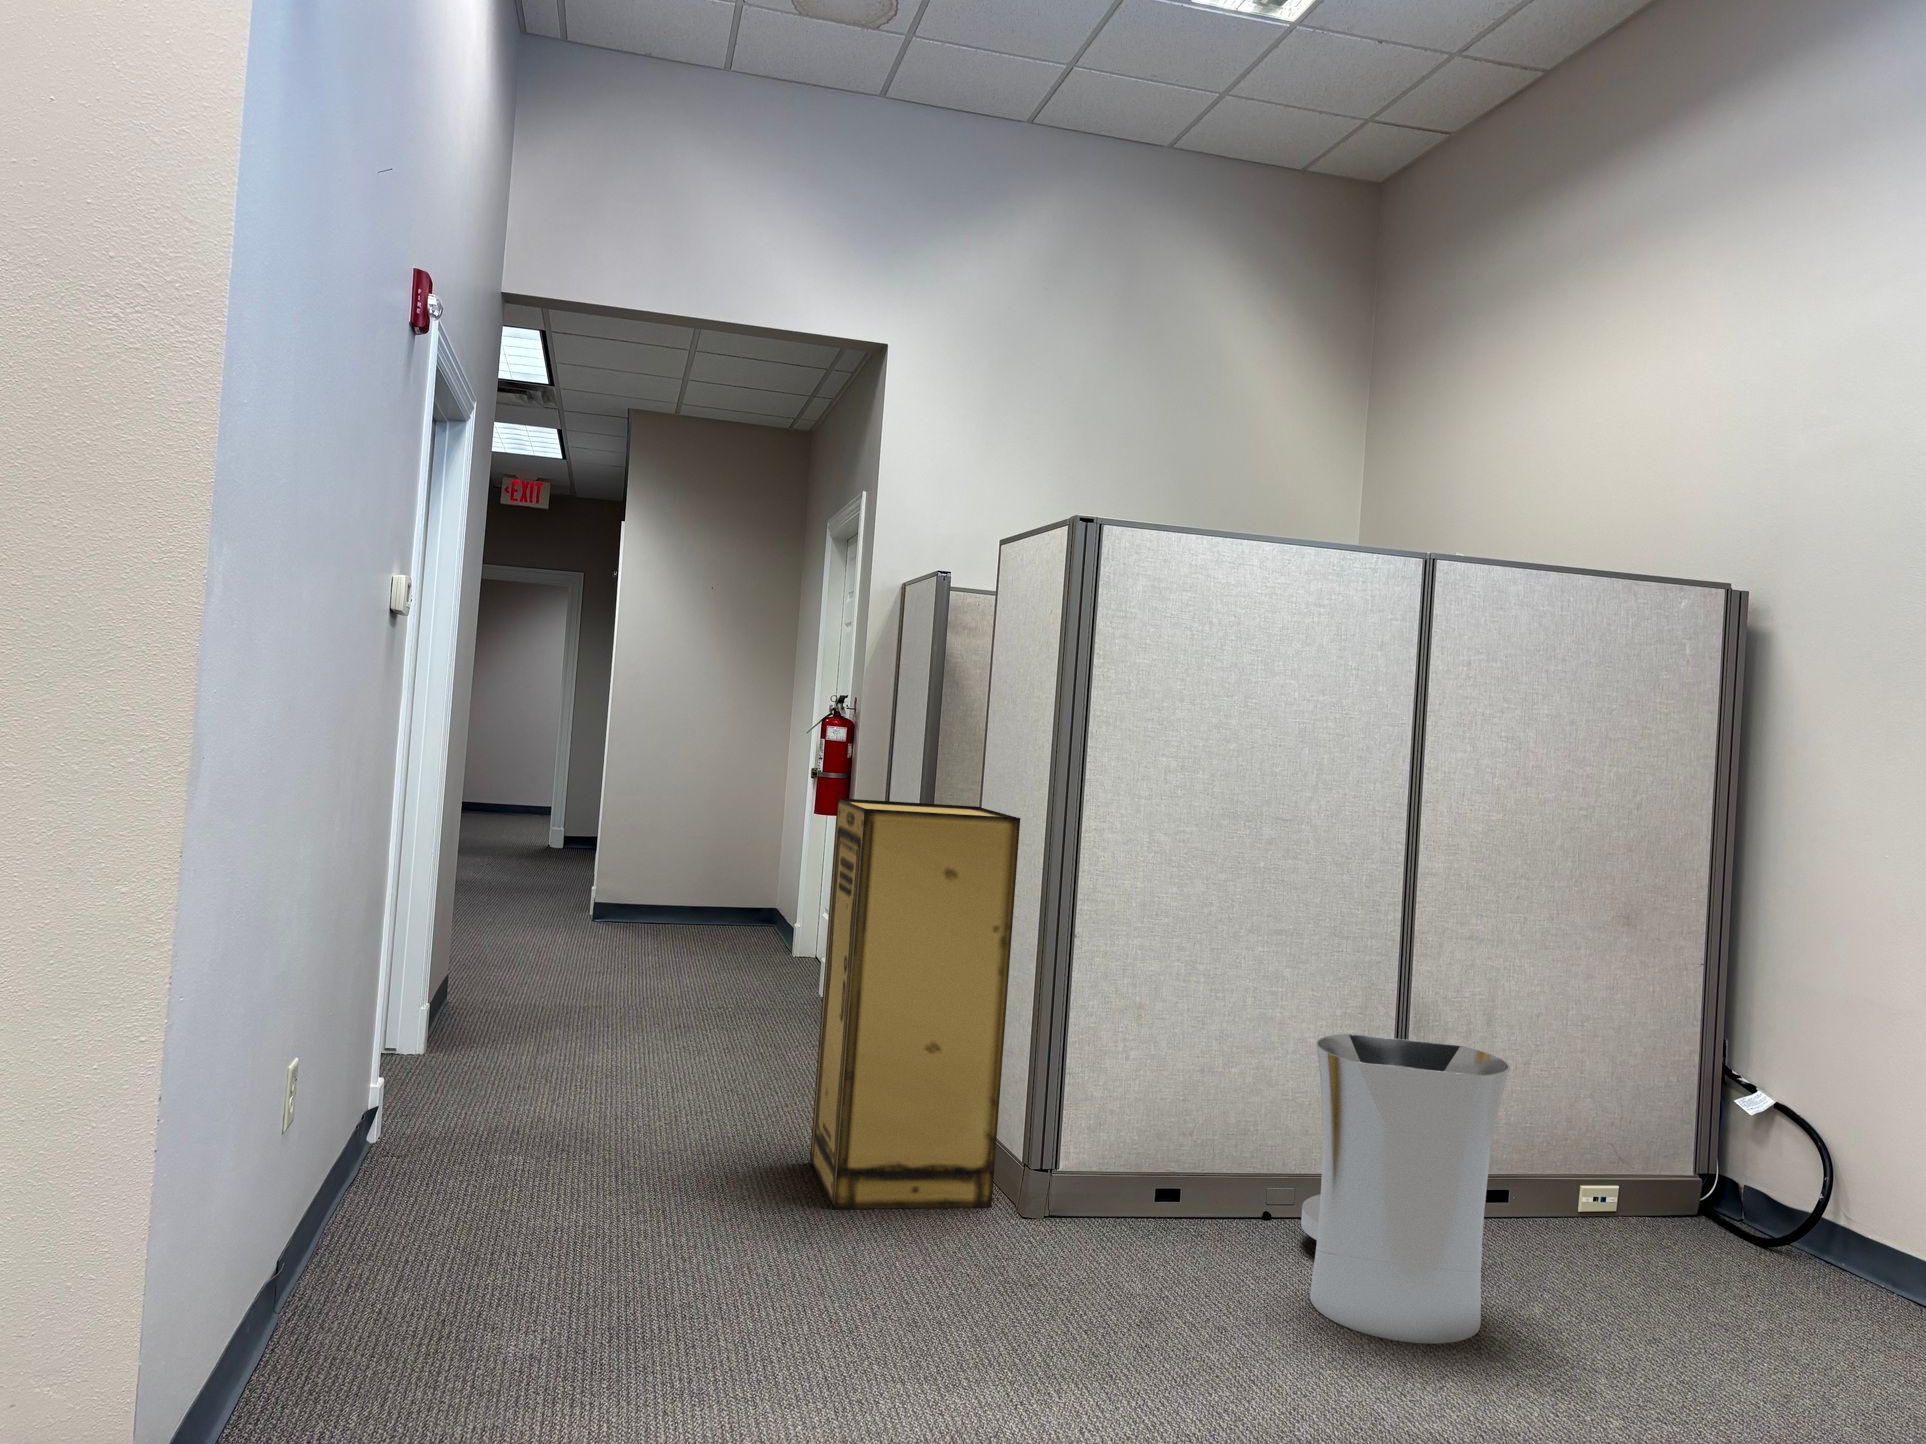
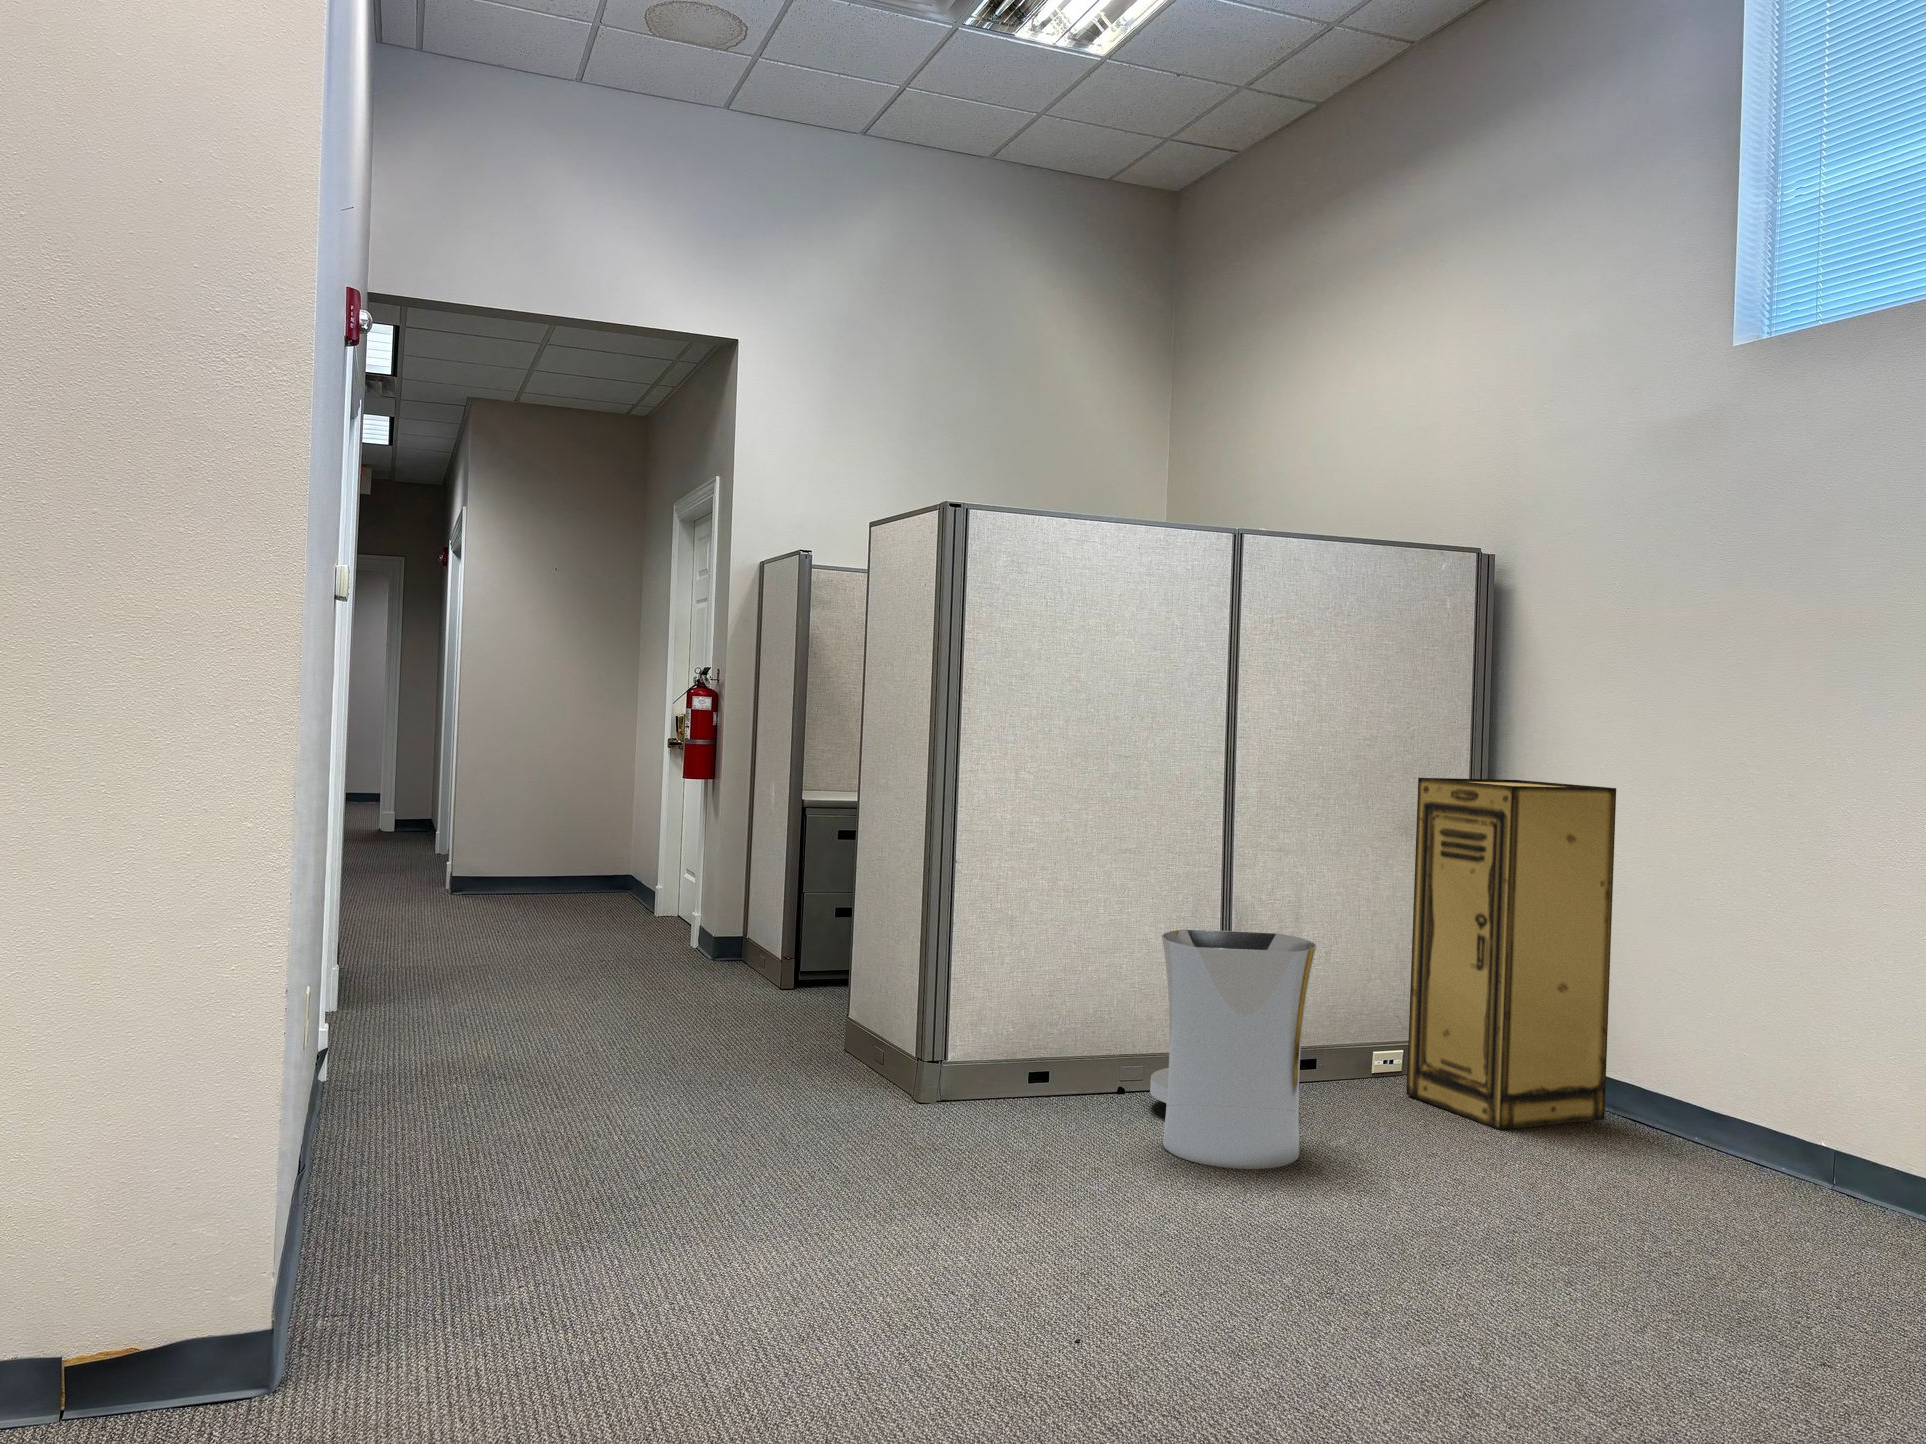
storage cabinet: present [810,798,1020,1209] -> present [1407,778,1616,1130]

